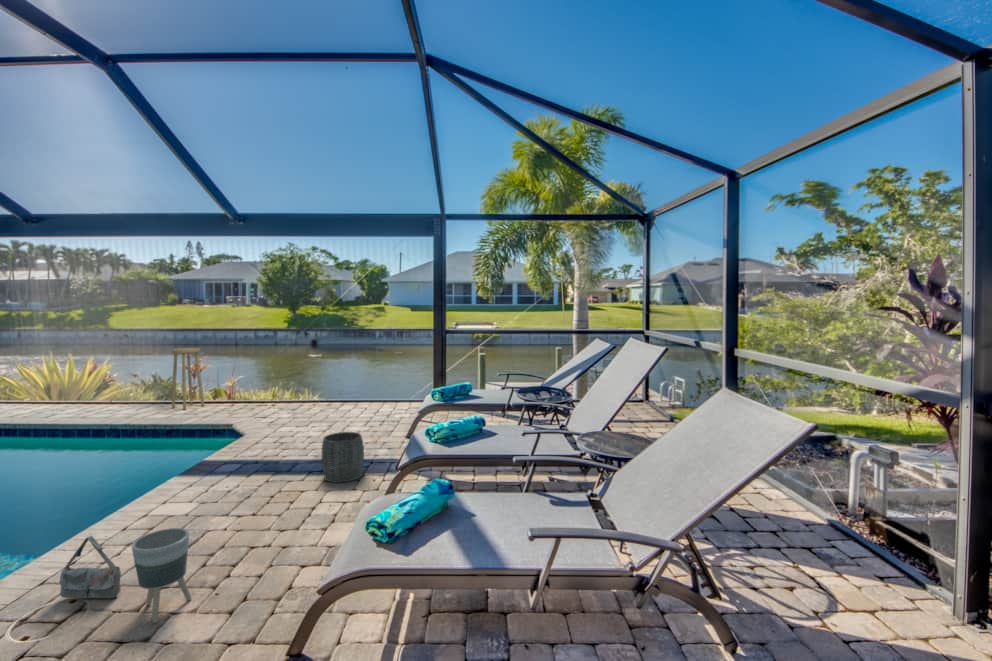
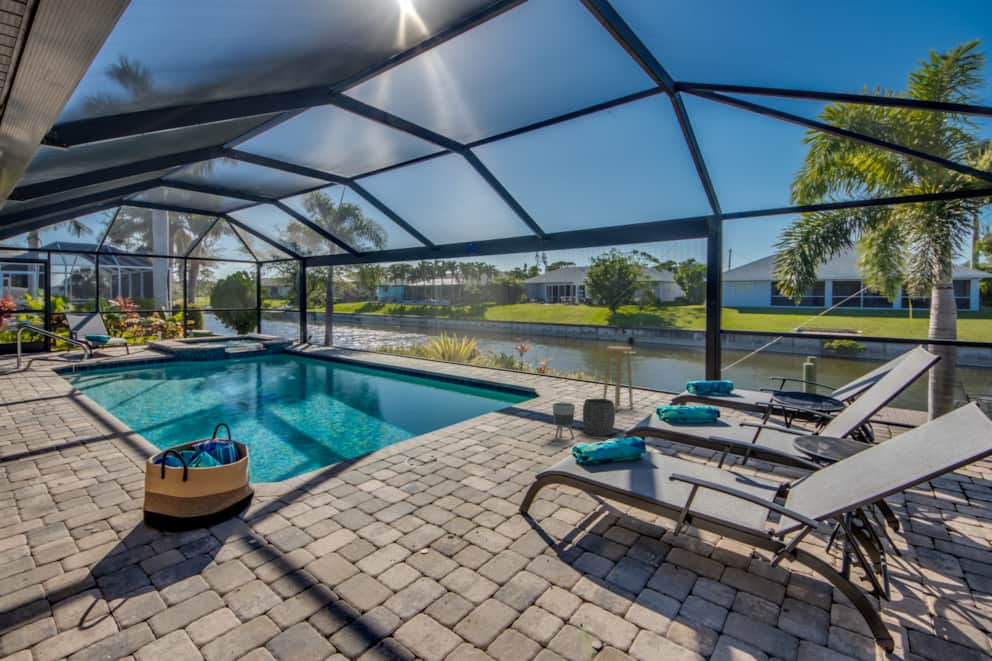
stool: present [172,348,204,410] -> present [603,346,633,411]
planter: present [132,528,191,623] -> present [553,403,575,441]
bag: present [59,536,121,598] -> none [427,423,453,461]

